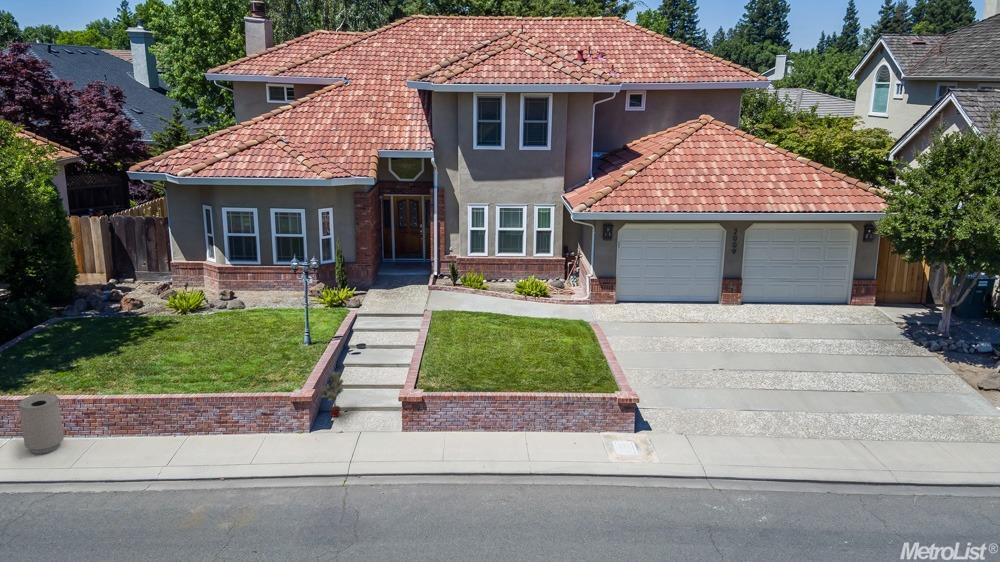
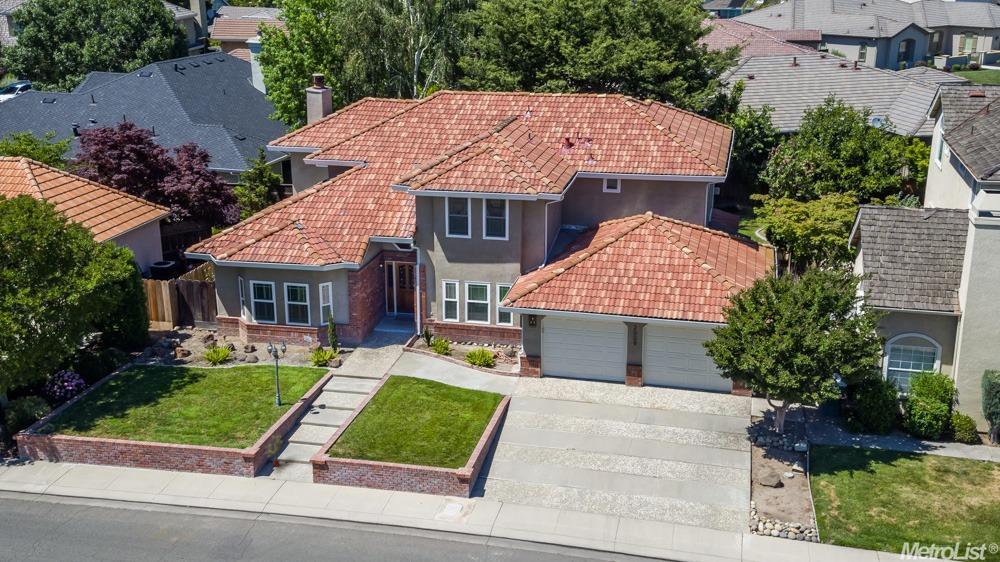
trash can: present [18,394,64,454] -> none [80,438,108,476]

